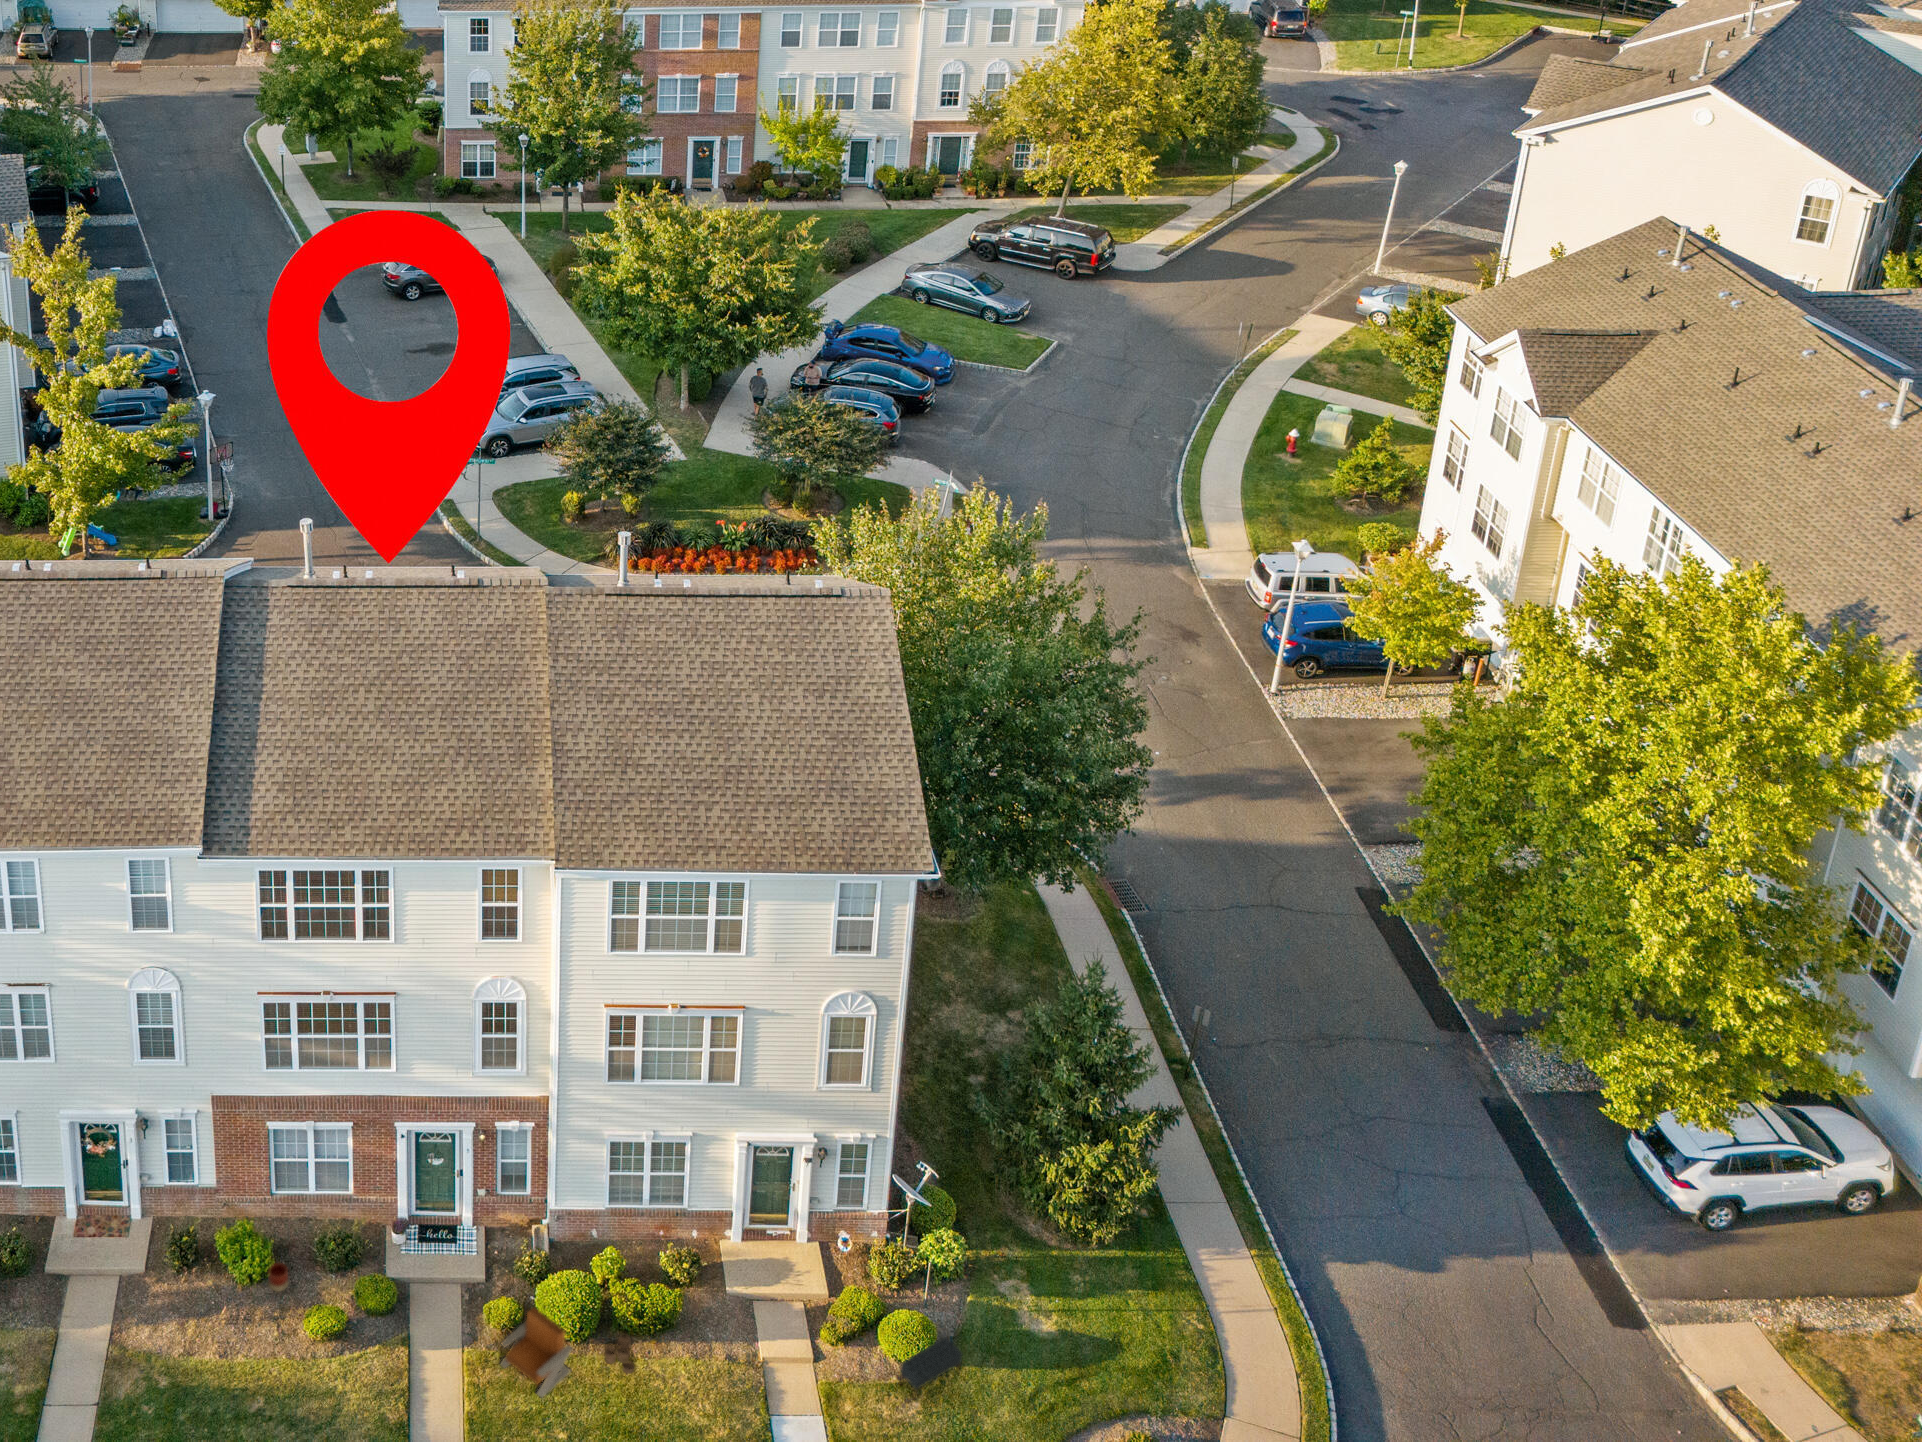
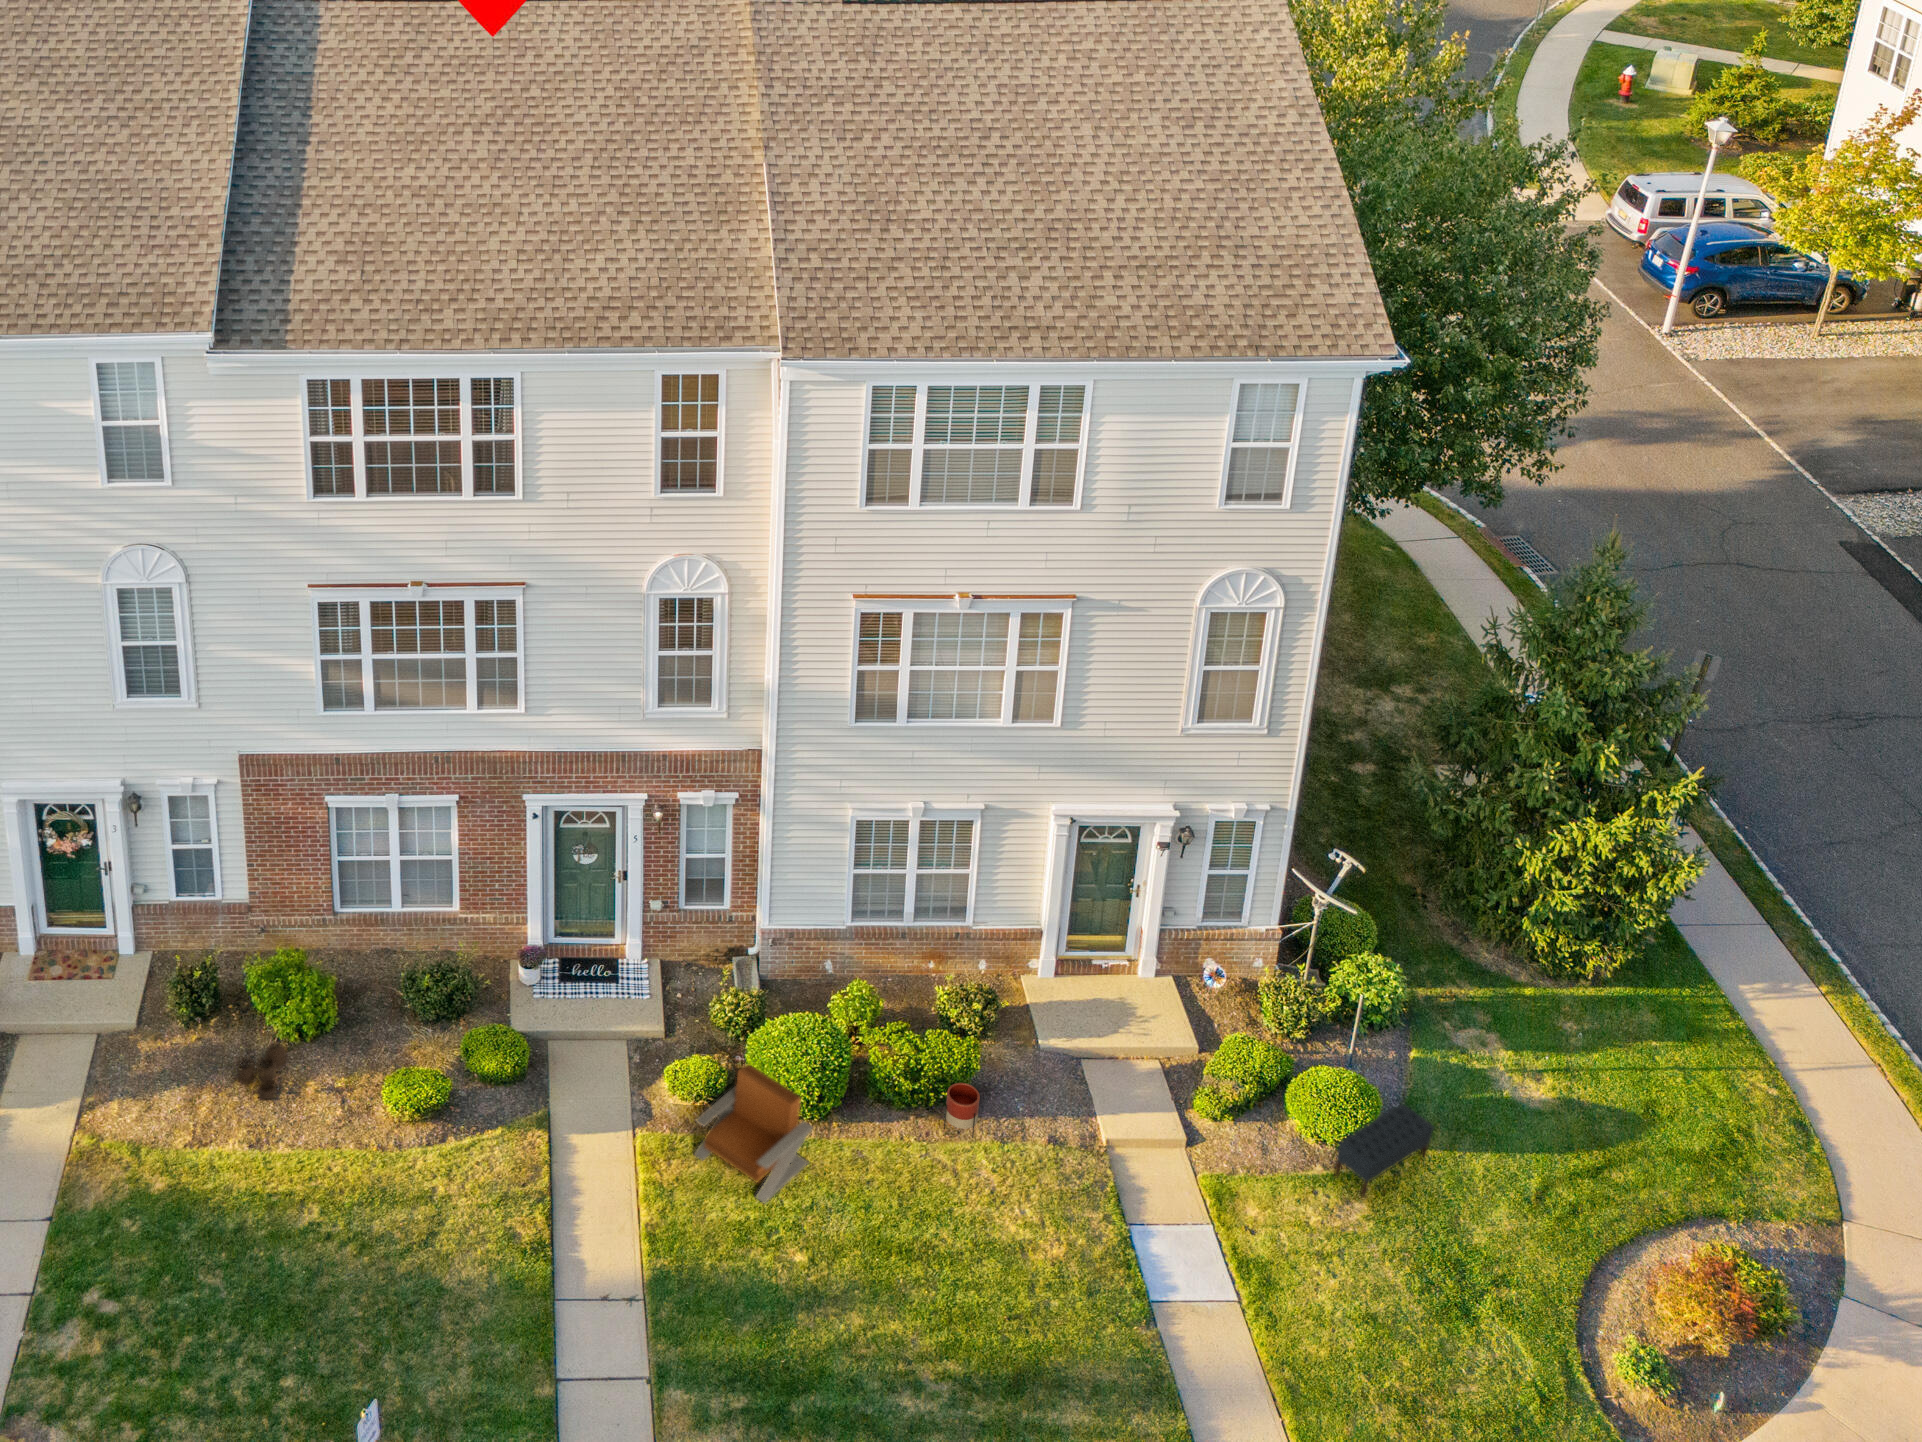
planter: present [268,1263,288,1291] -> present [944,1083,980,1138]
woven basket: present [605,1335,634,1374] -> present [237,1043,287,1099]

